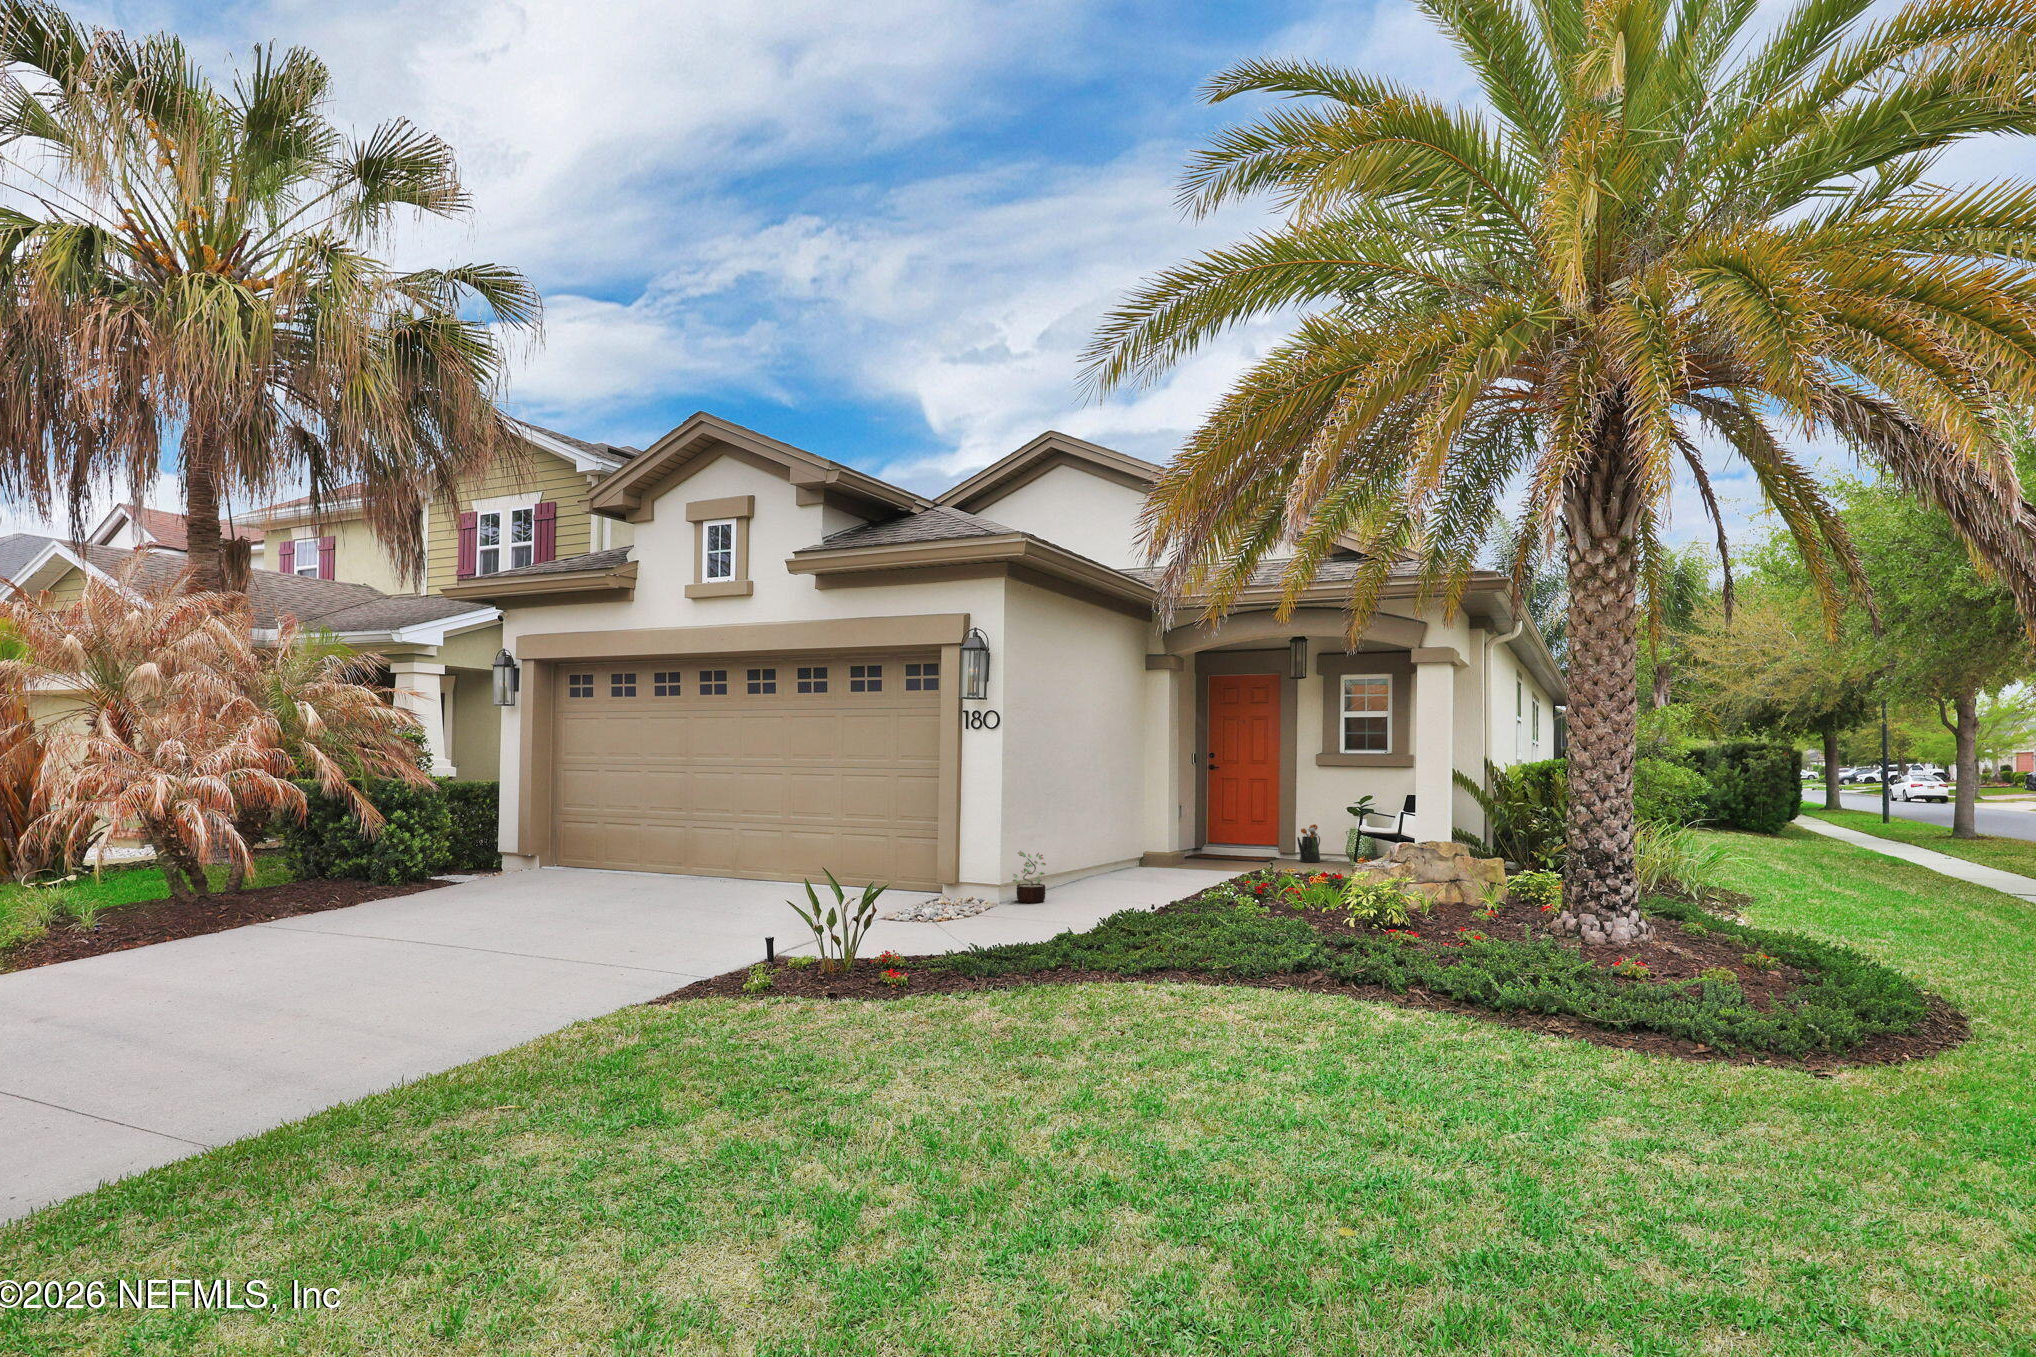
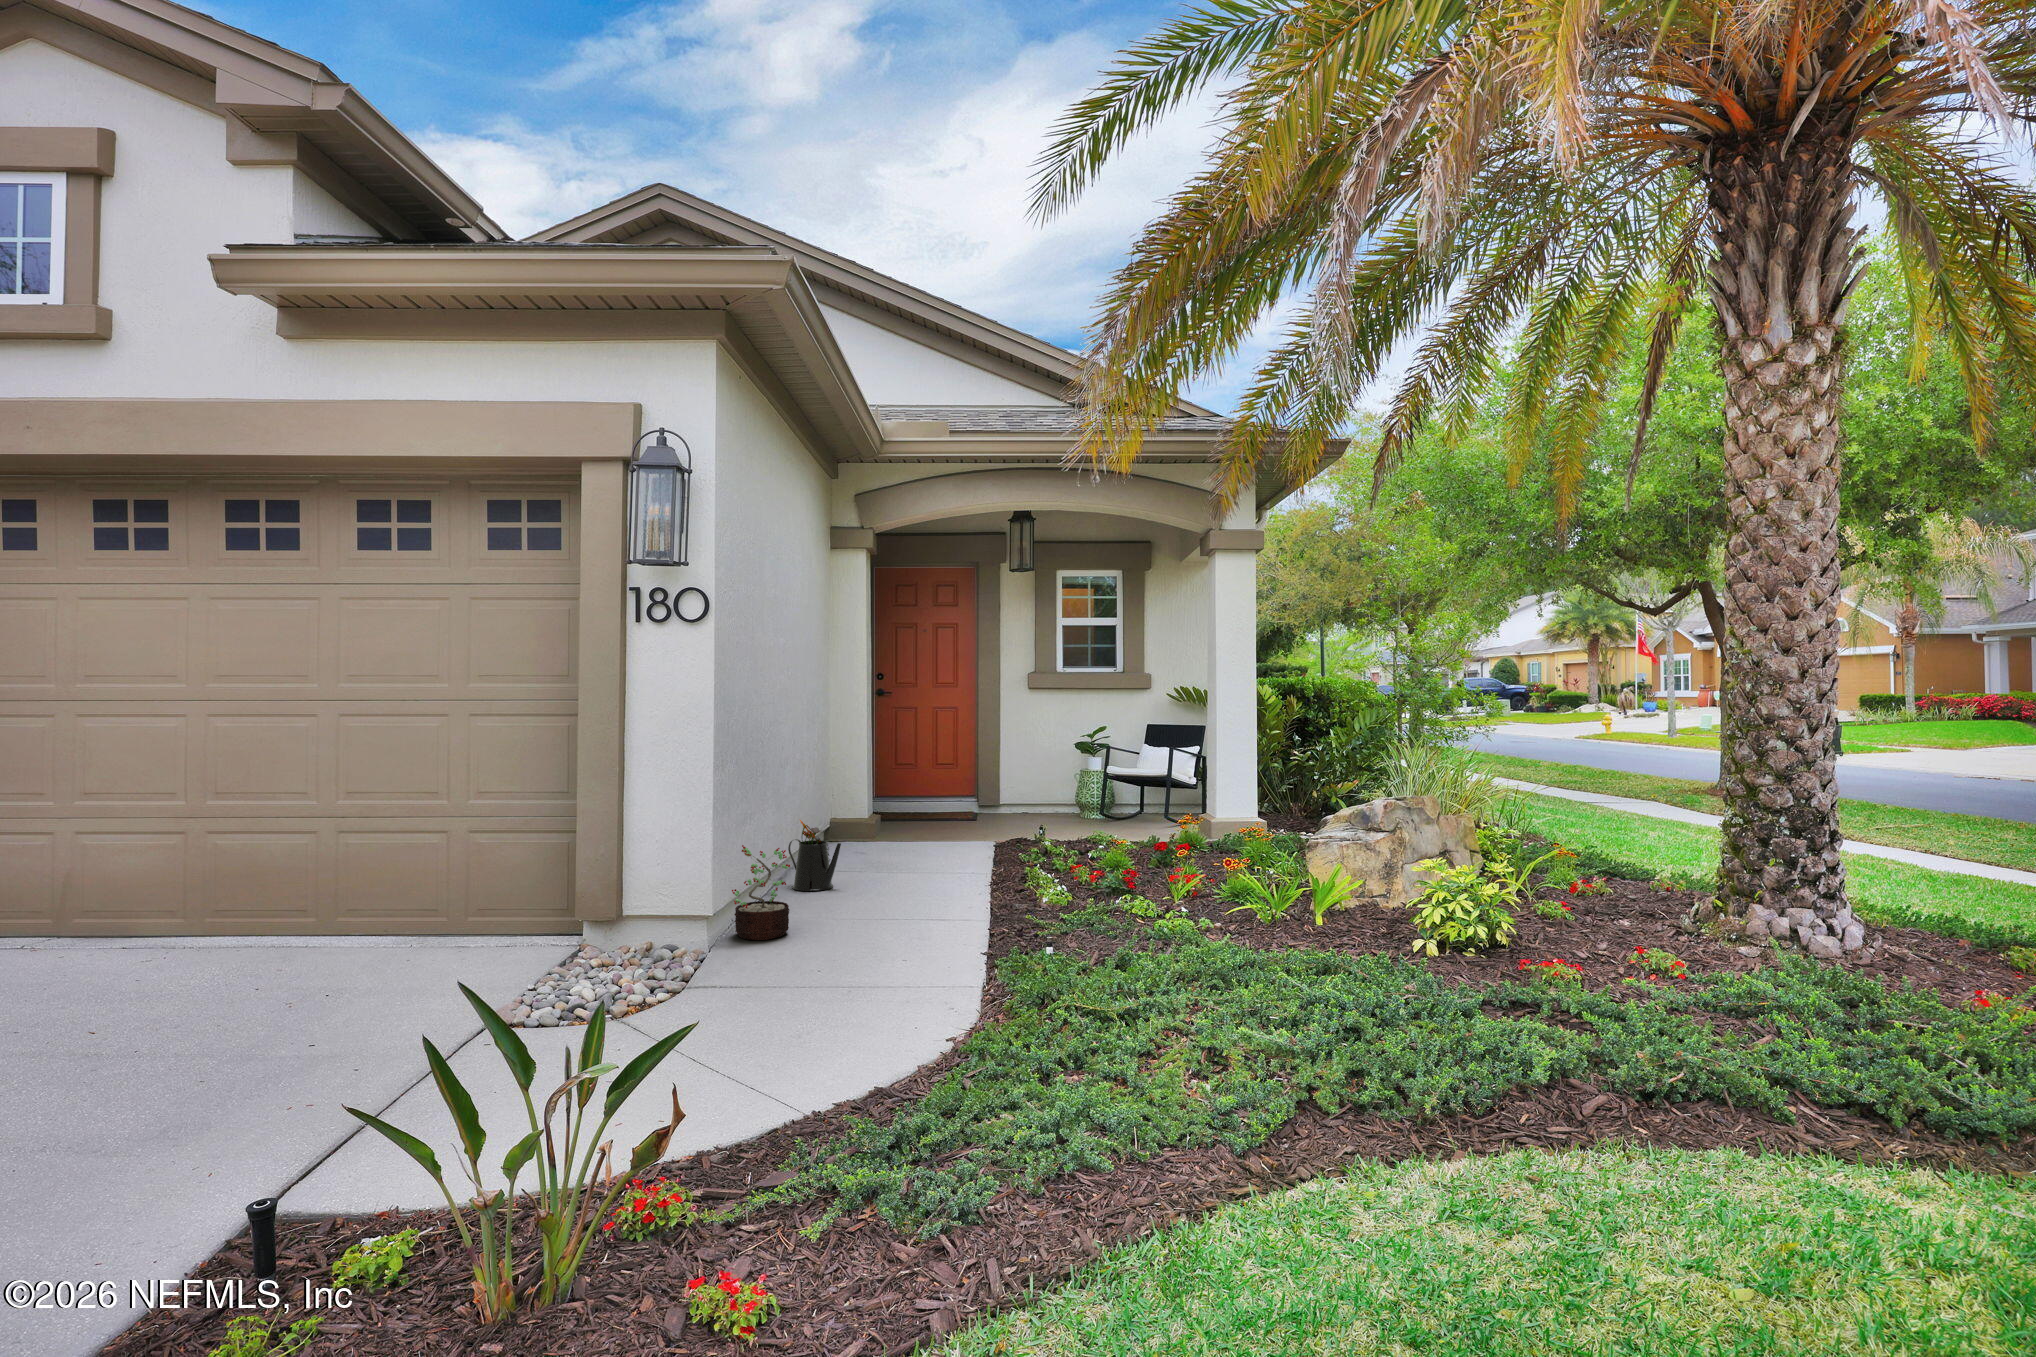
watering can: present [1297,824,1321,862] -> present [788,820,841,891]

